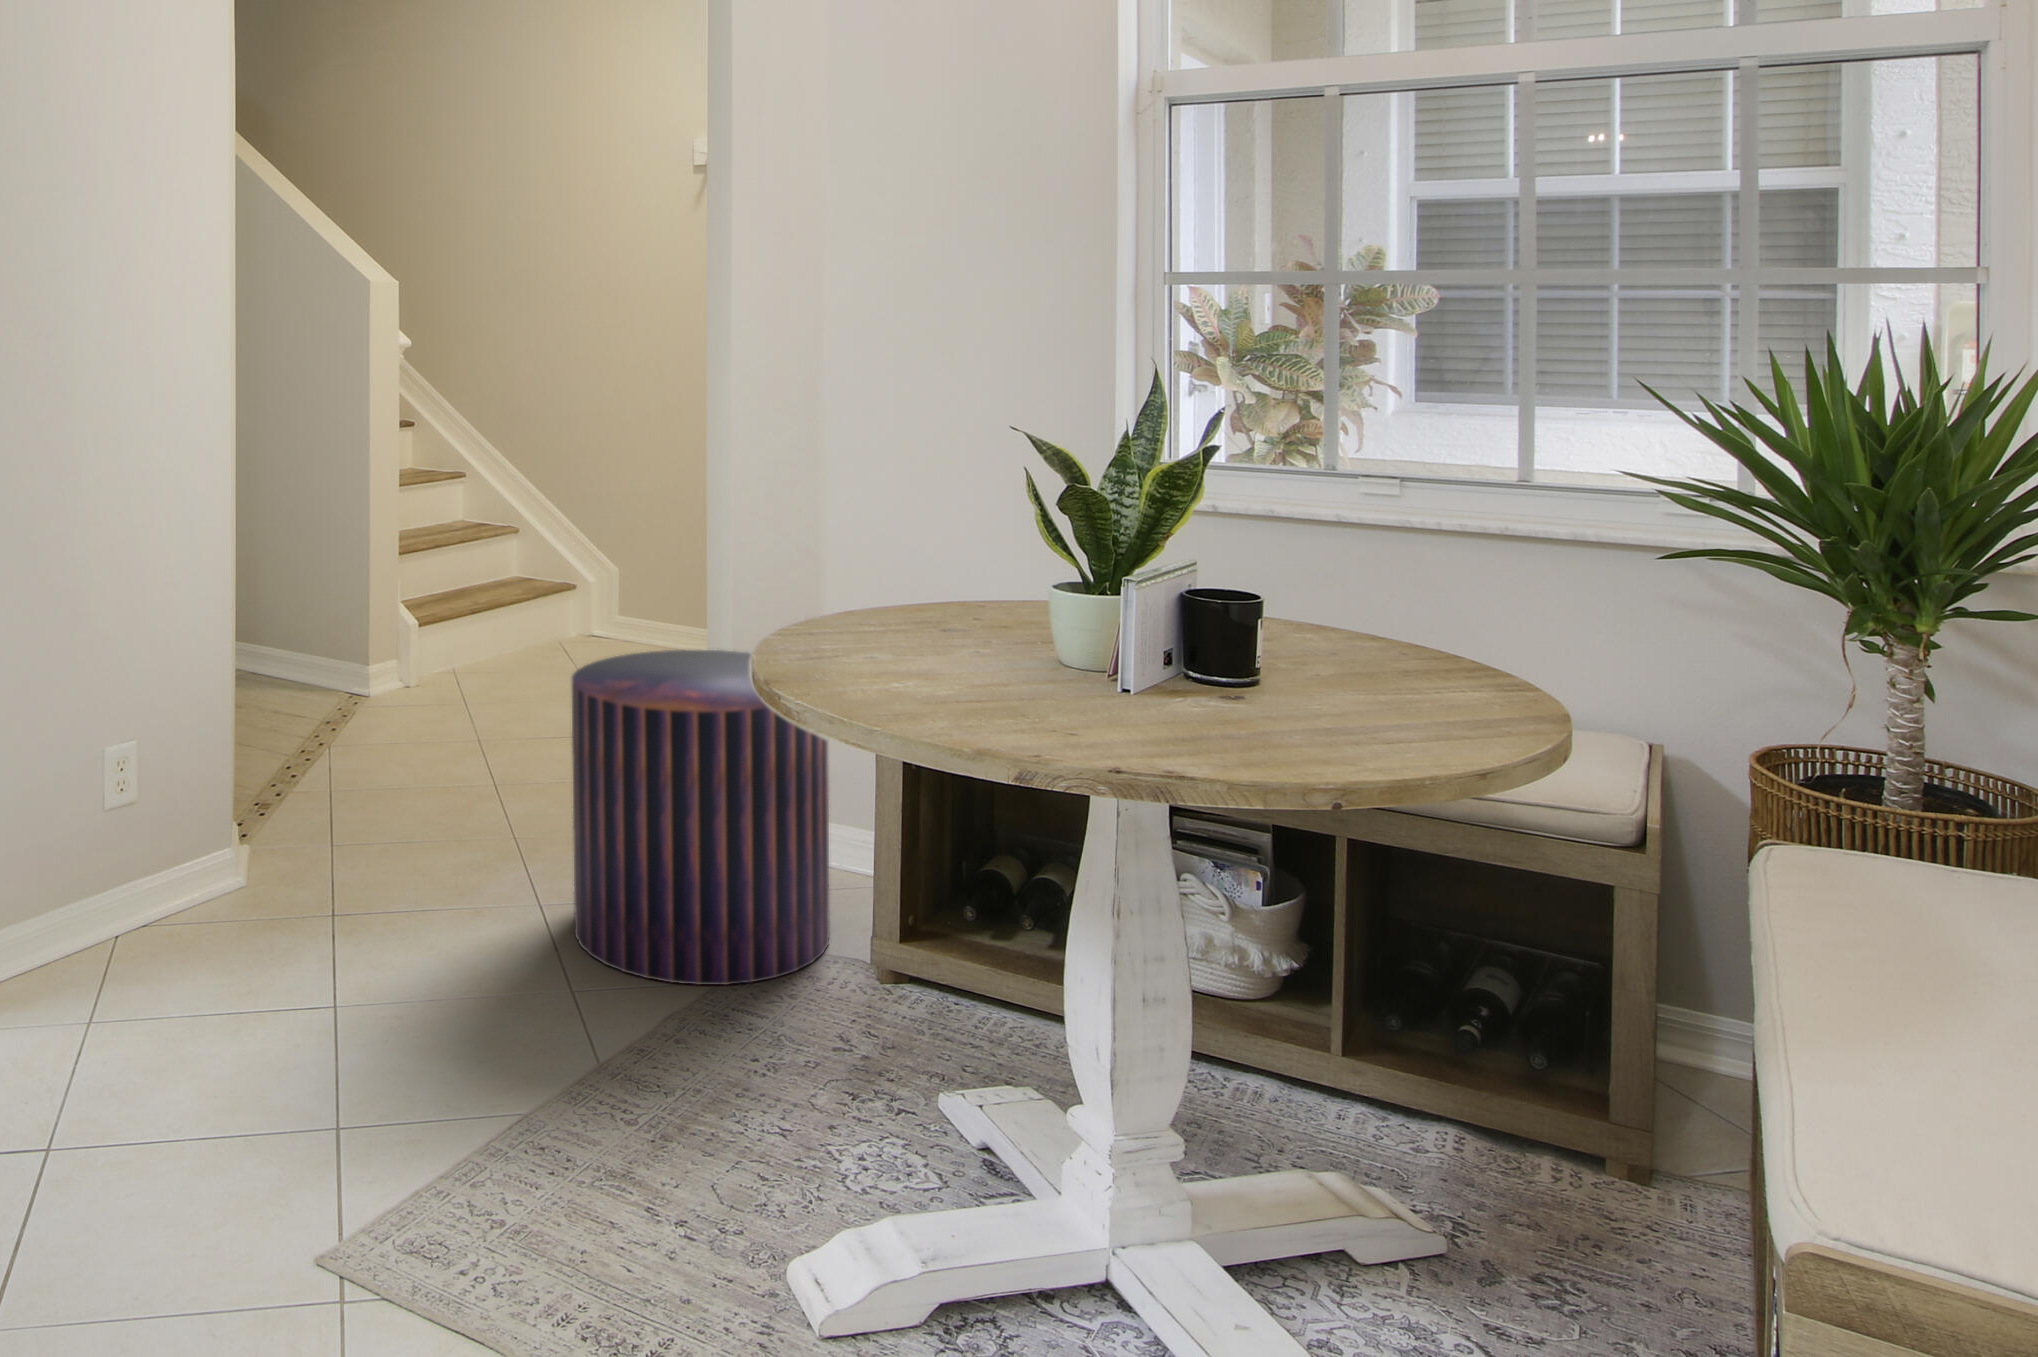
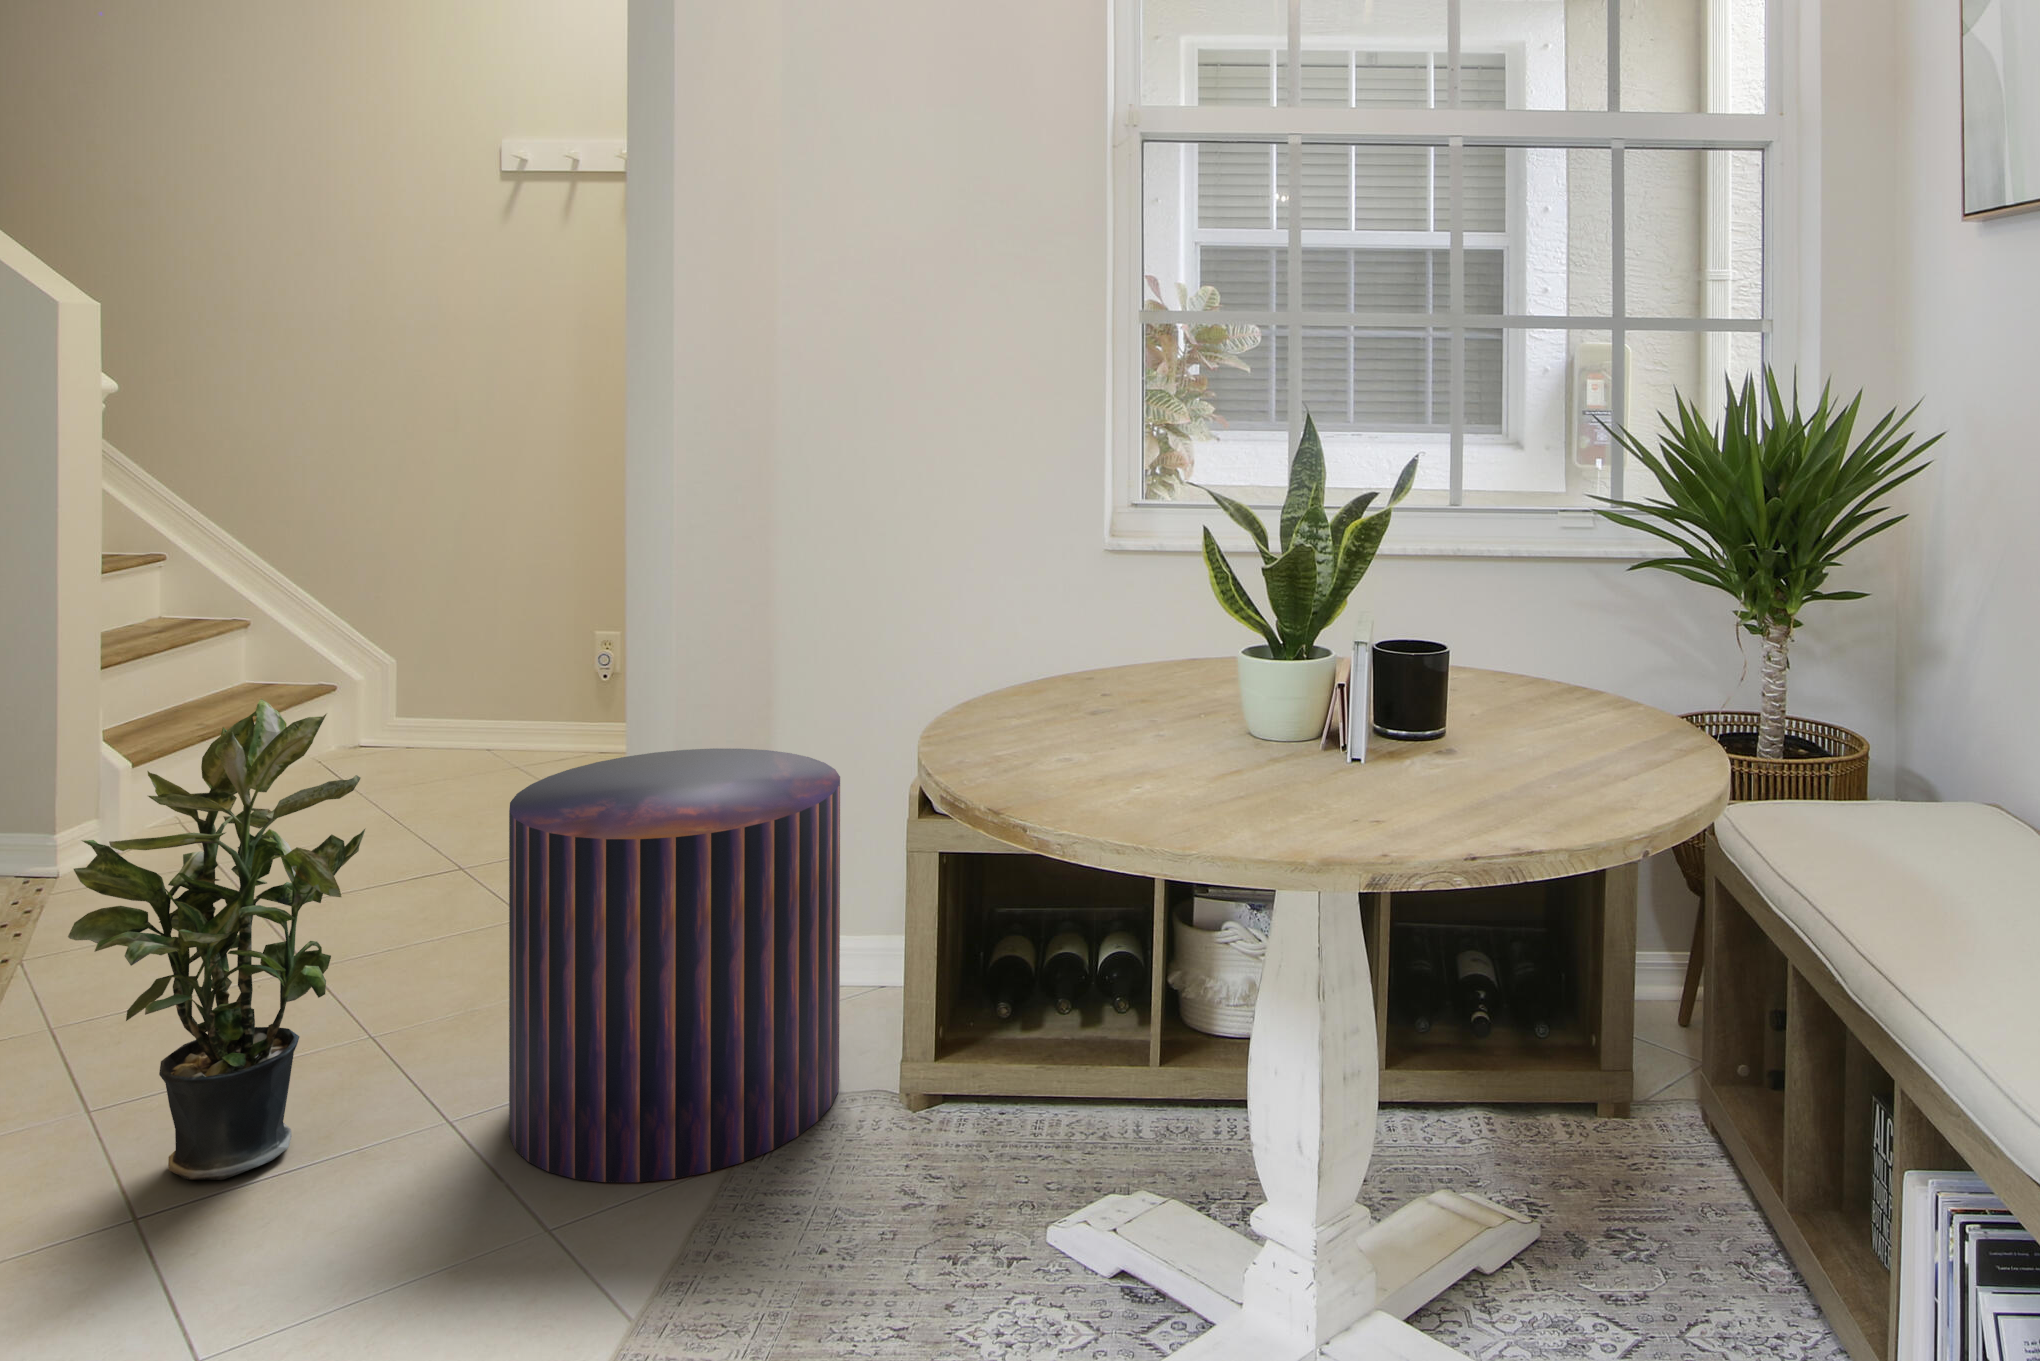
potted plant: none [308,574,488,908] -> present [68,699,365,1180]

